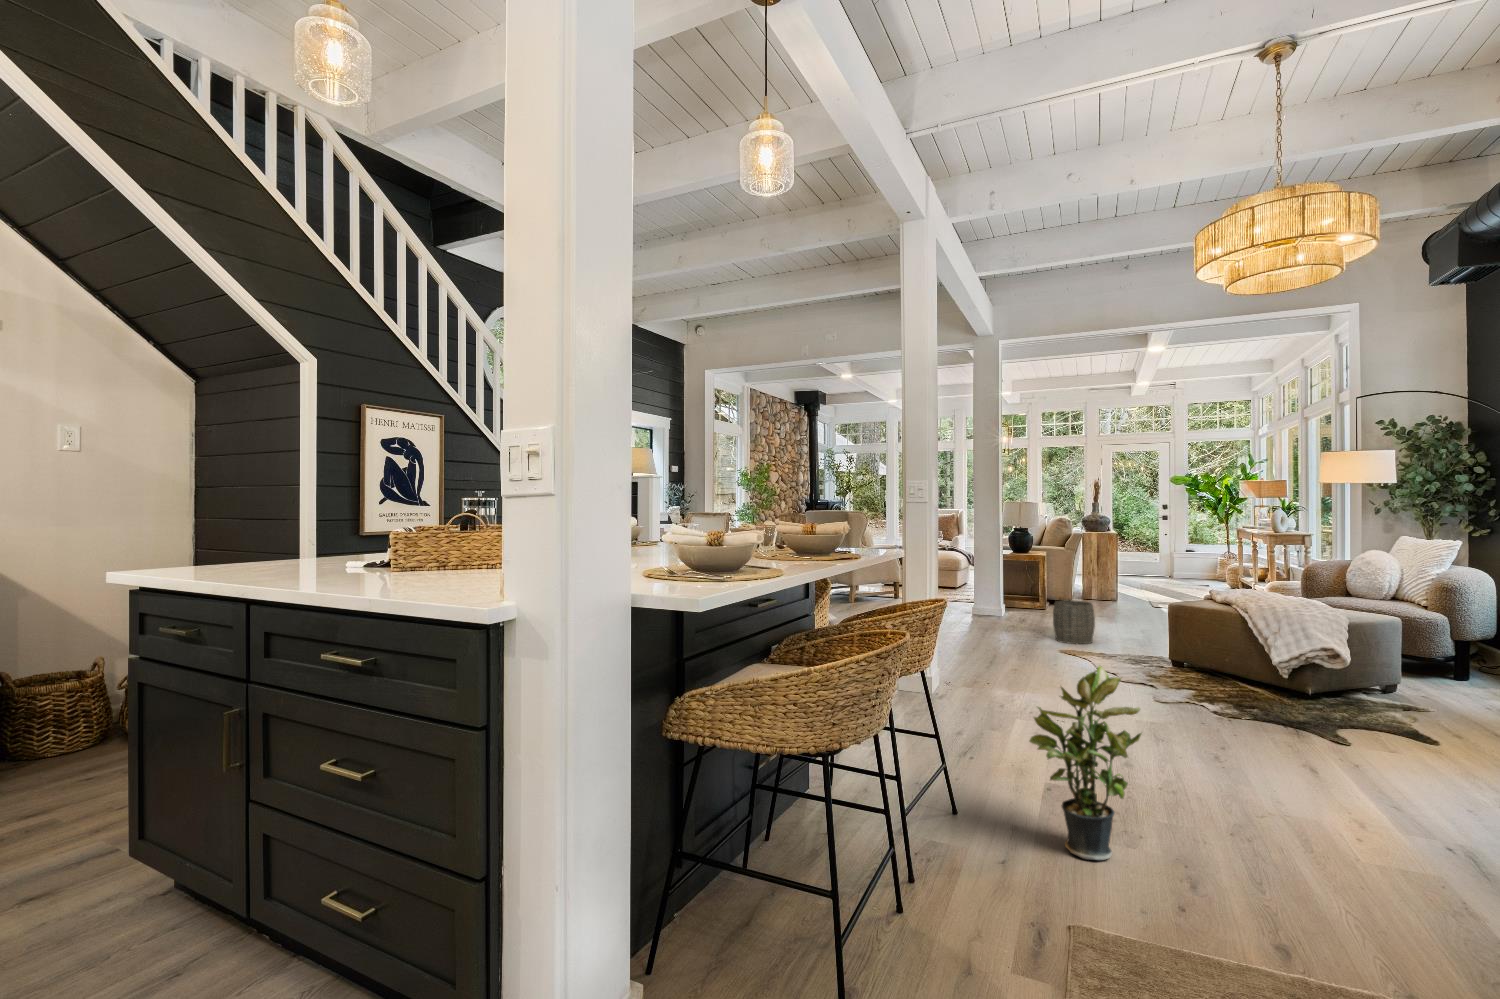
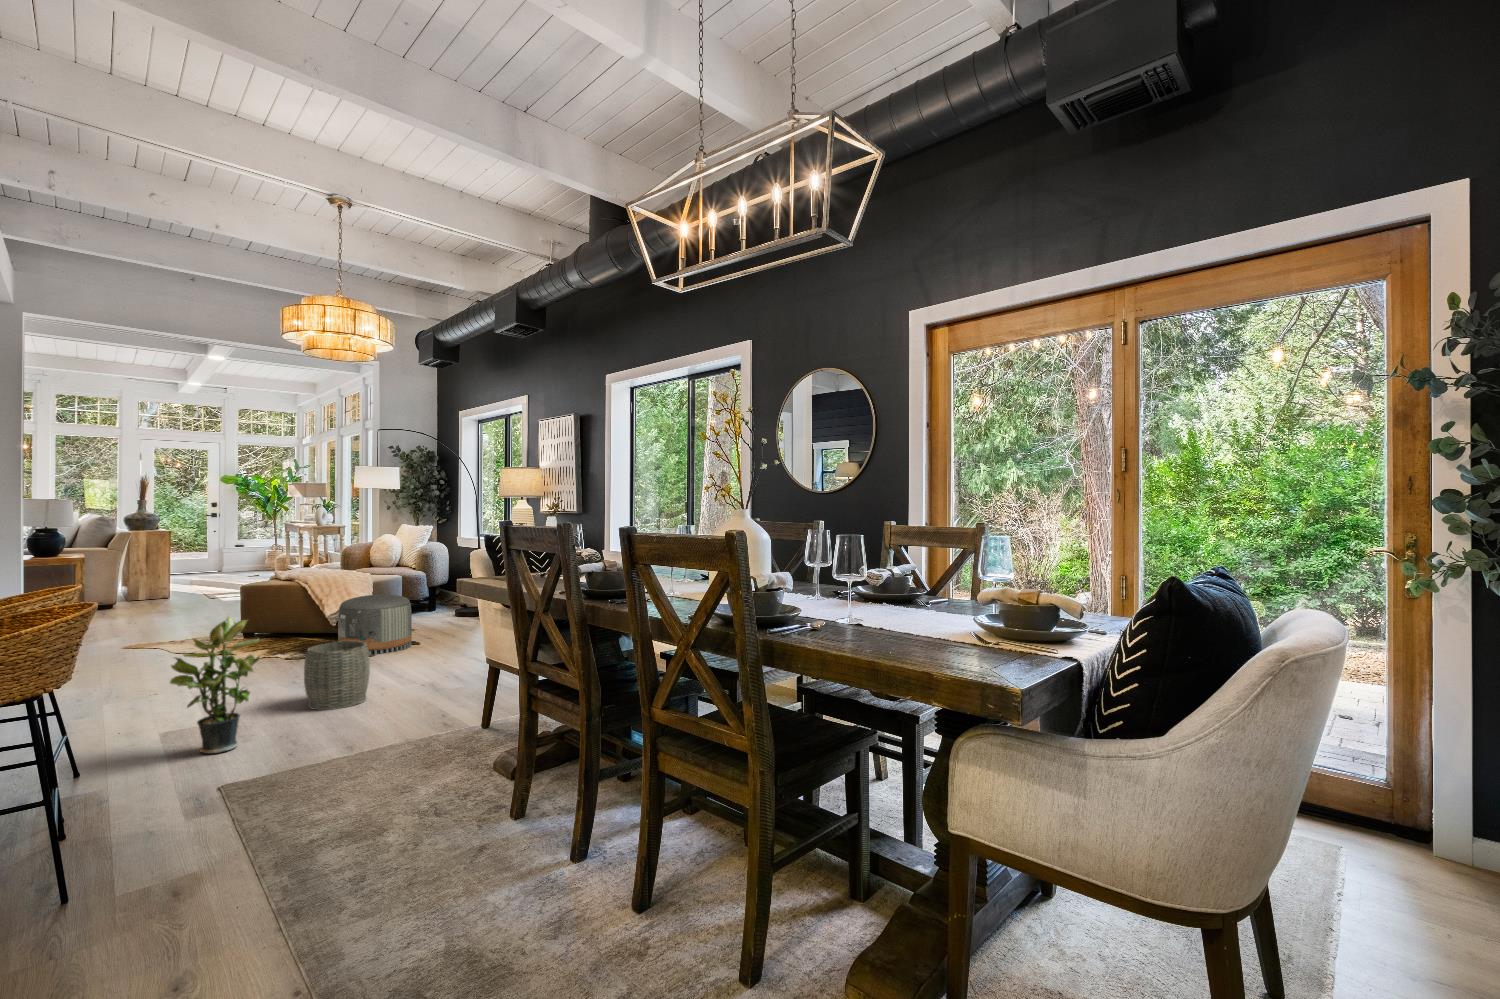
woven basket: present [1053,601,1095,644] -> present [304,641,370,710]
pouf: none [1289,646,1420,748] -> present [338,594,412,655]

